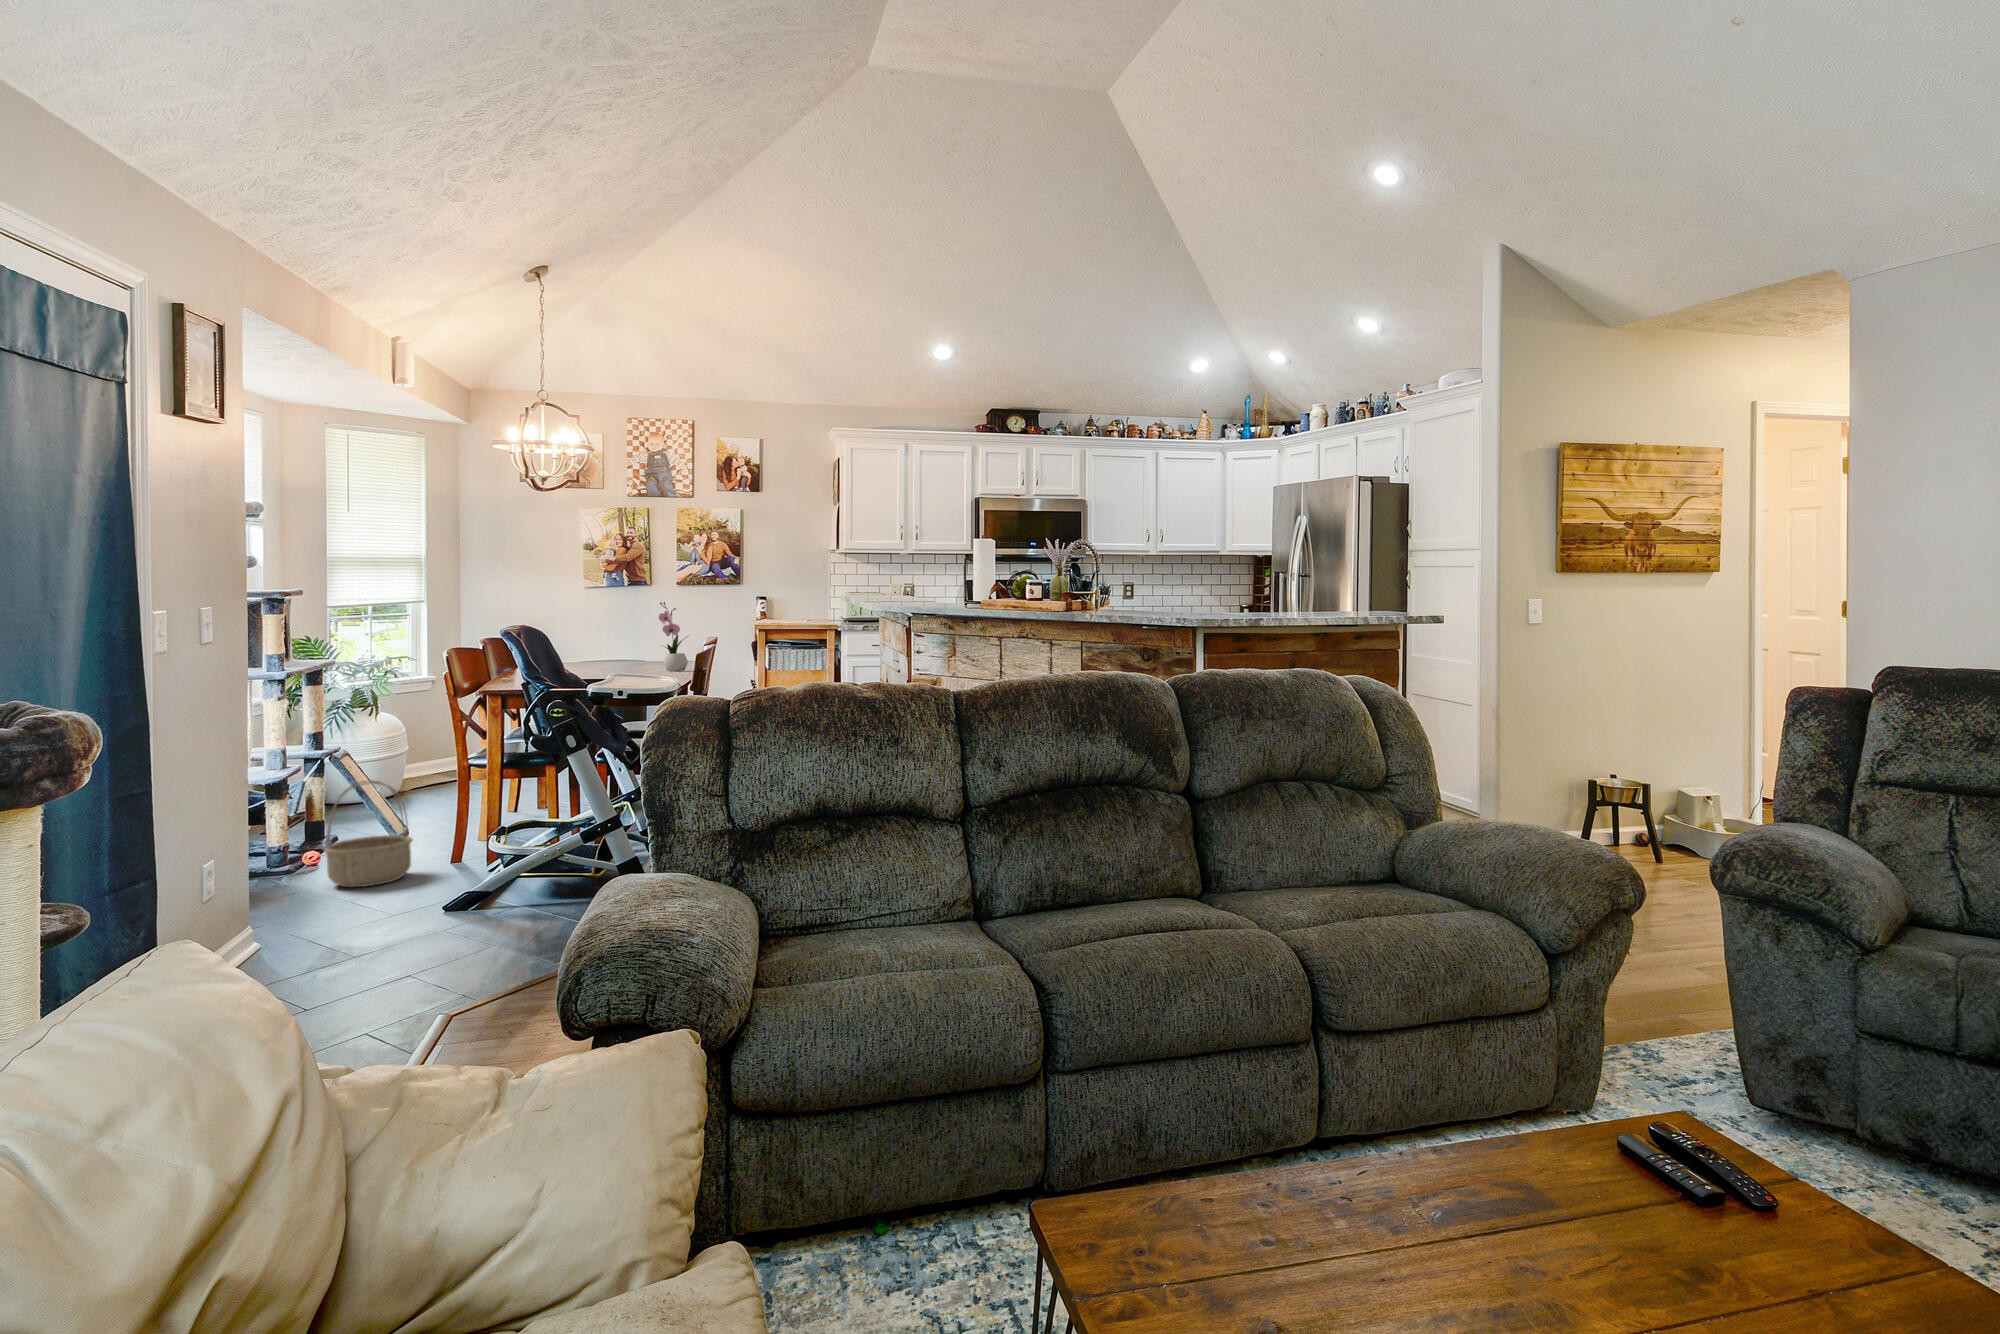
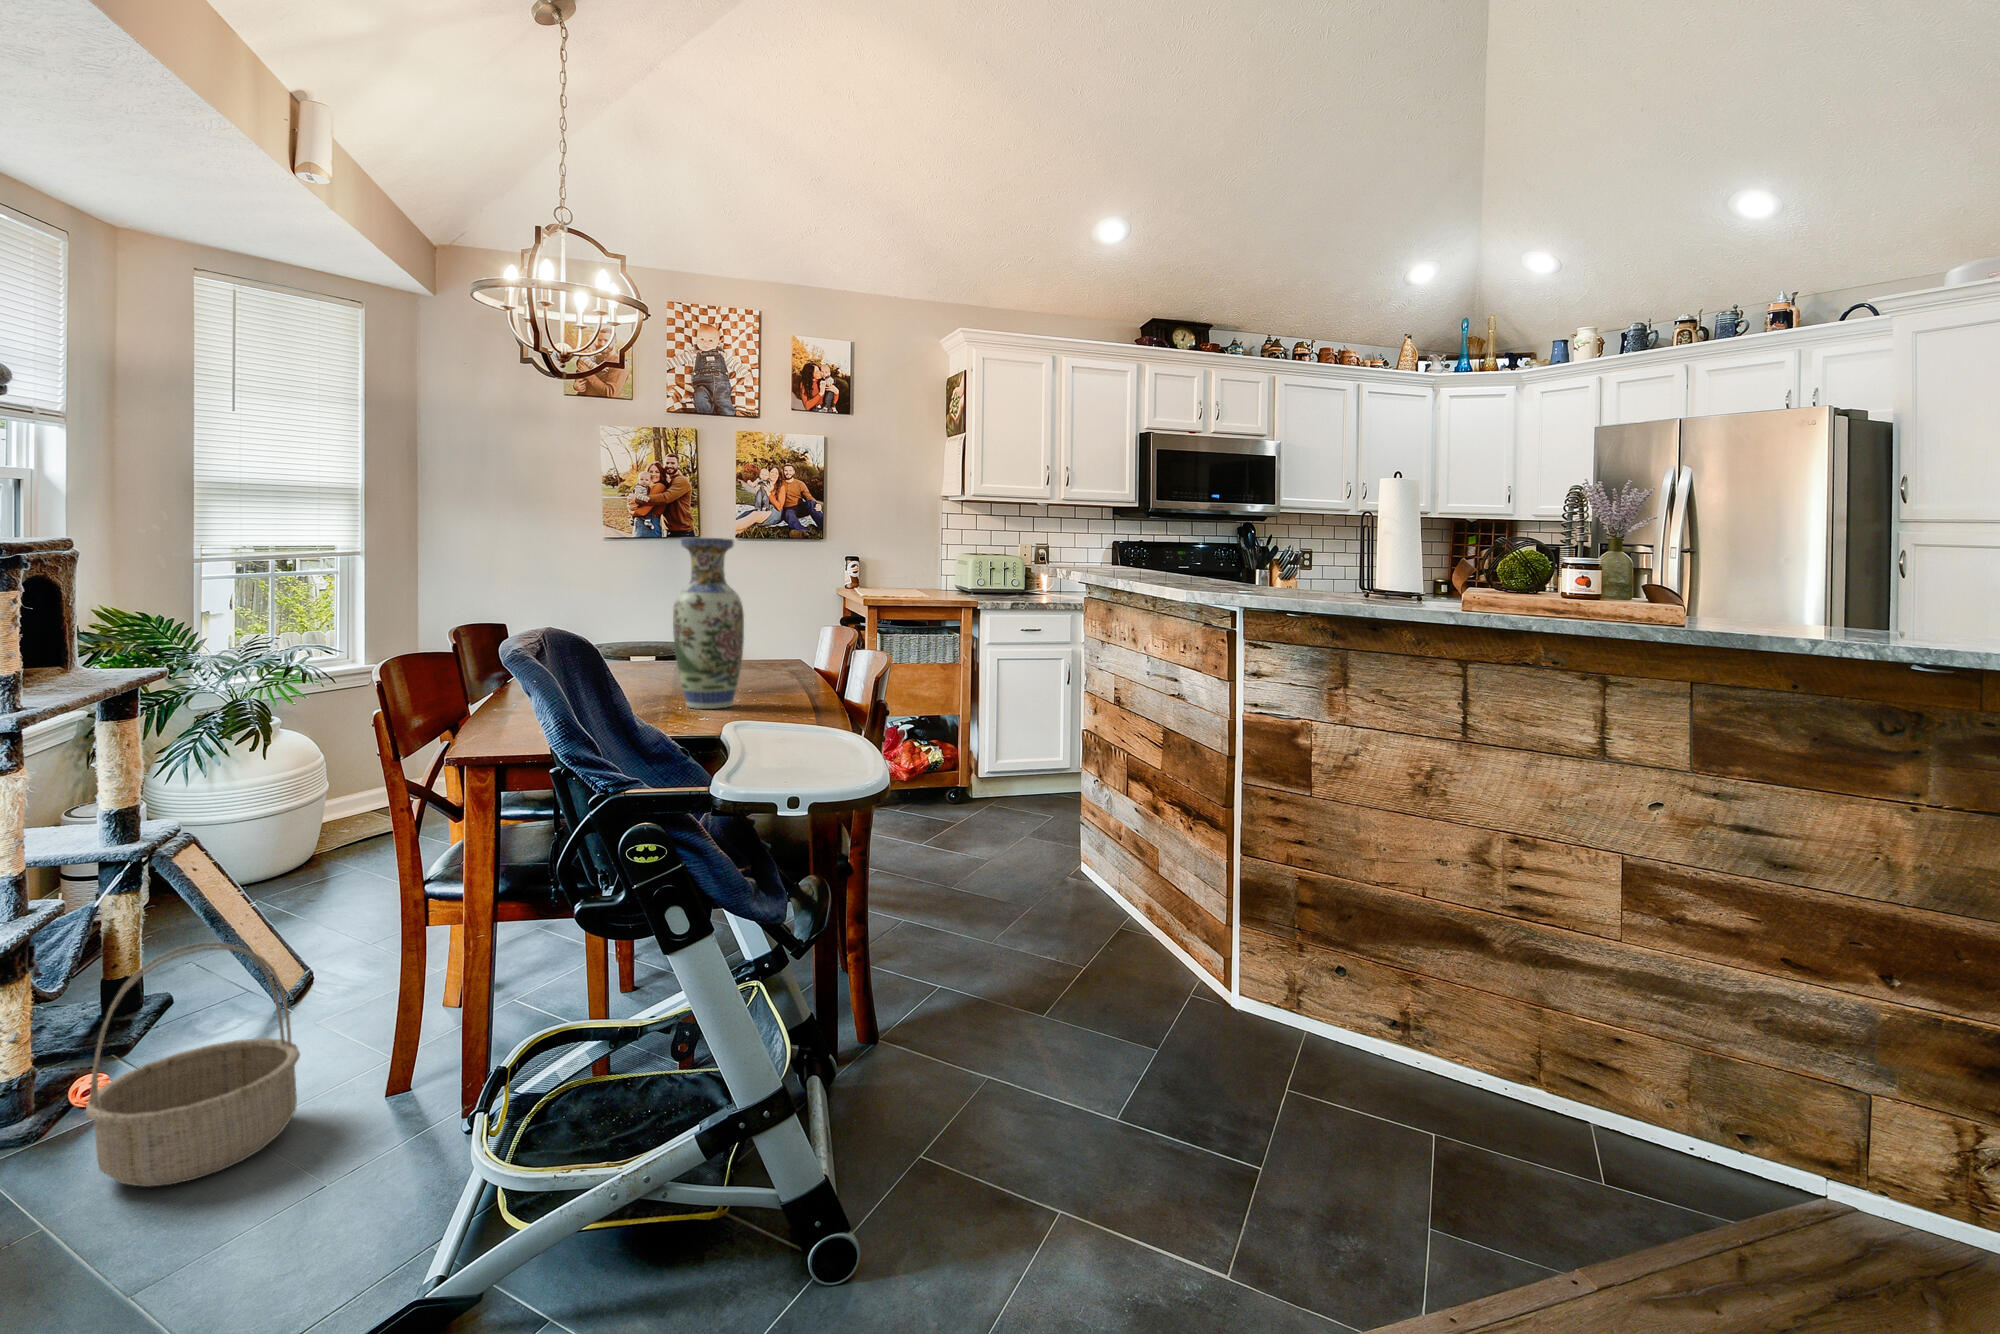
vase: none [598,586,637,677] -> present [673,537,744,709]
flower arrangement: present [659,602,688,671] -> none [754,567,802,681]

